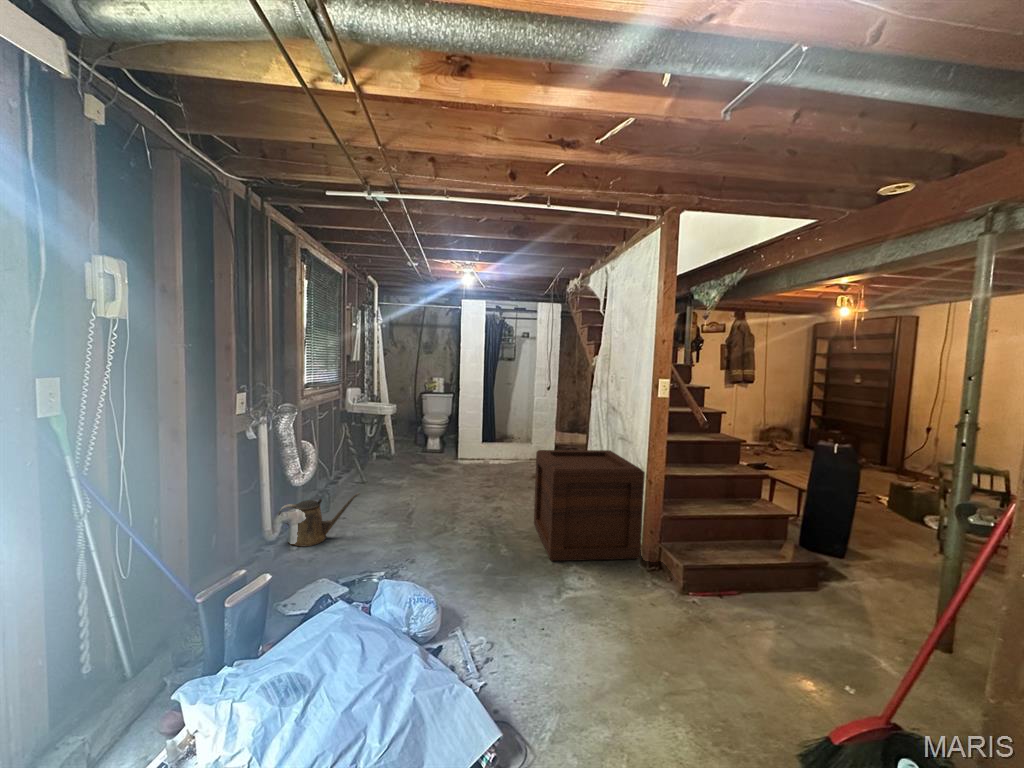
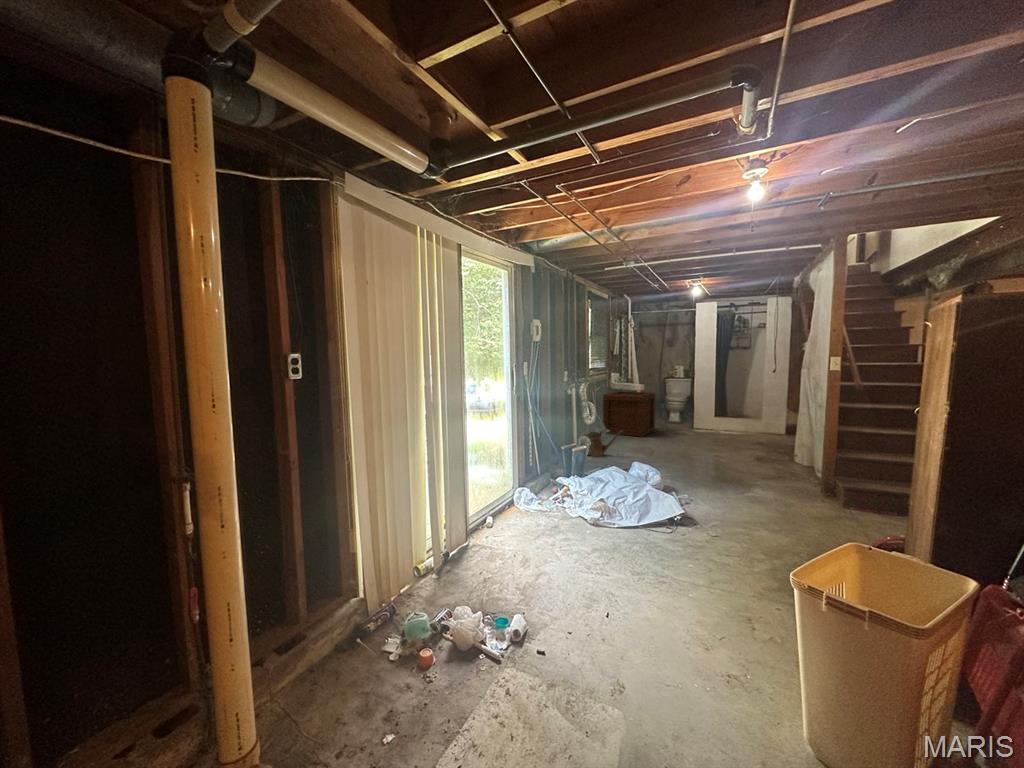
wooden crate: present [534,450,644,561] -> present [603,391,655,437]

